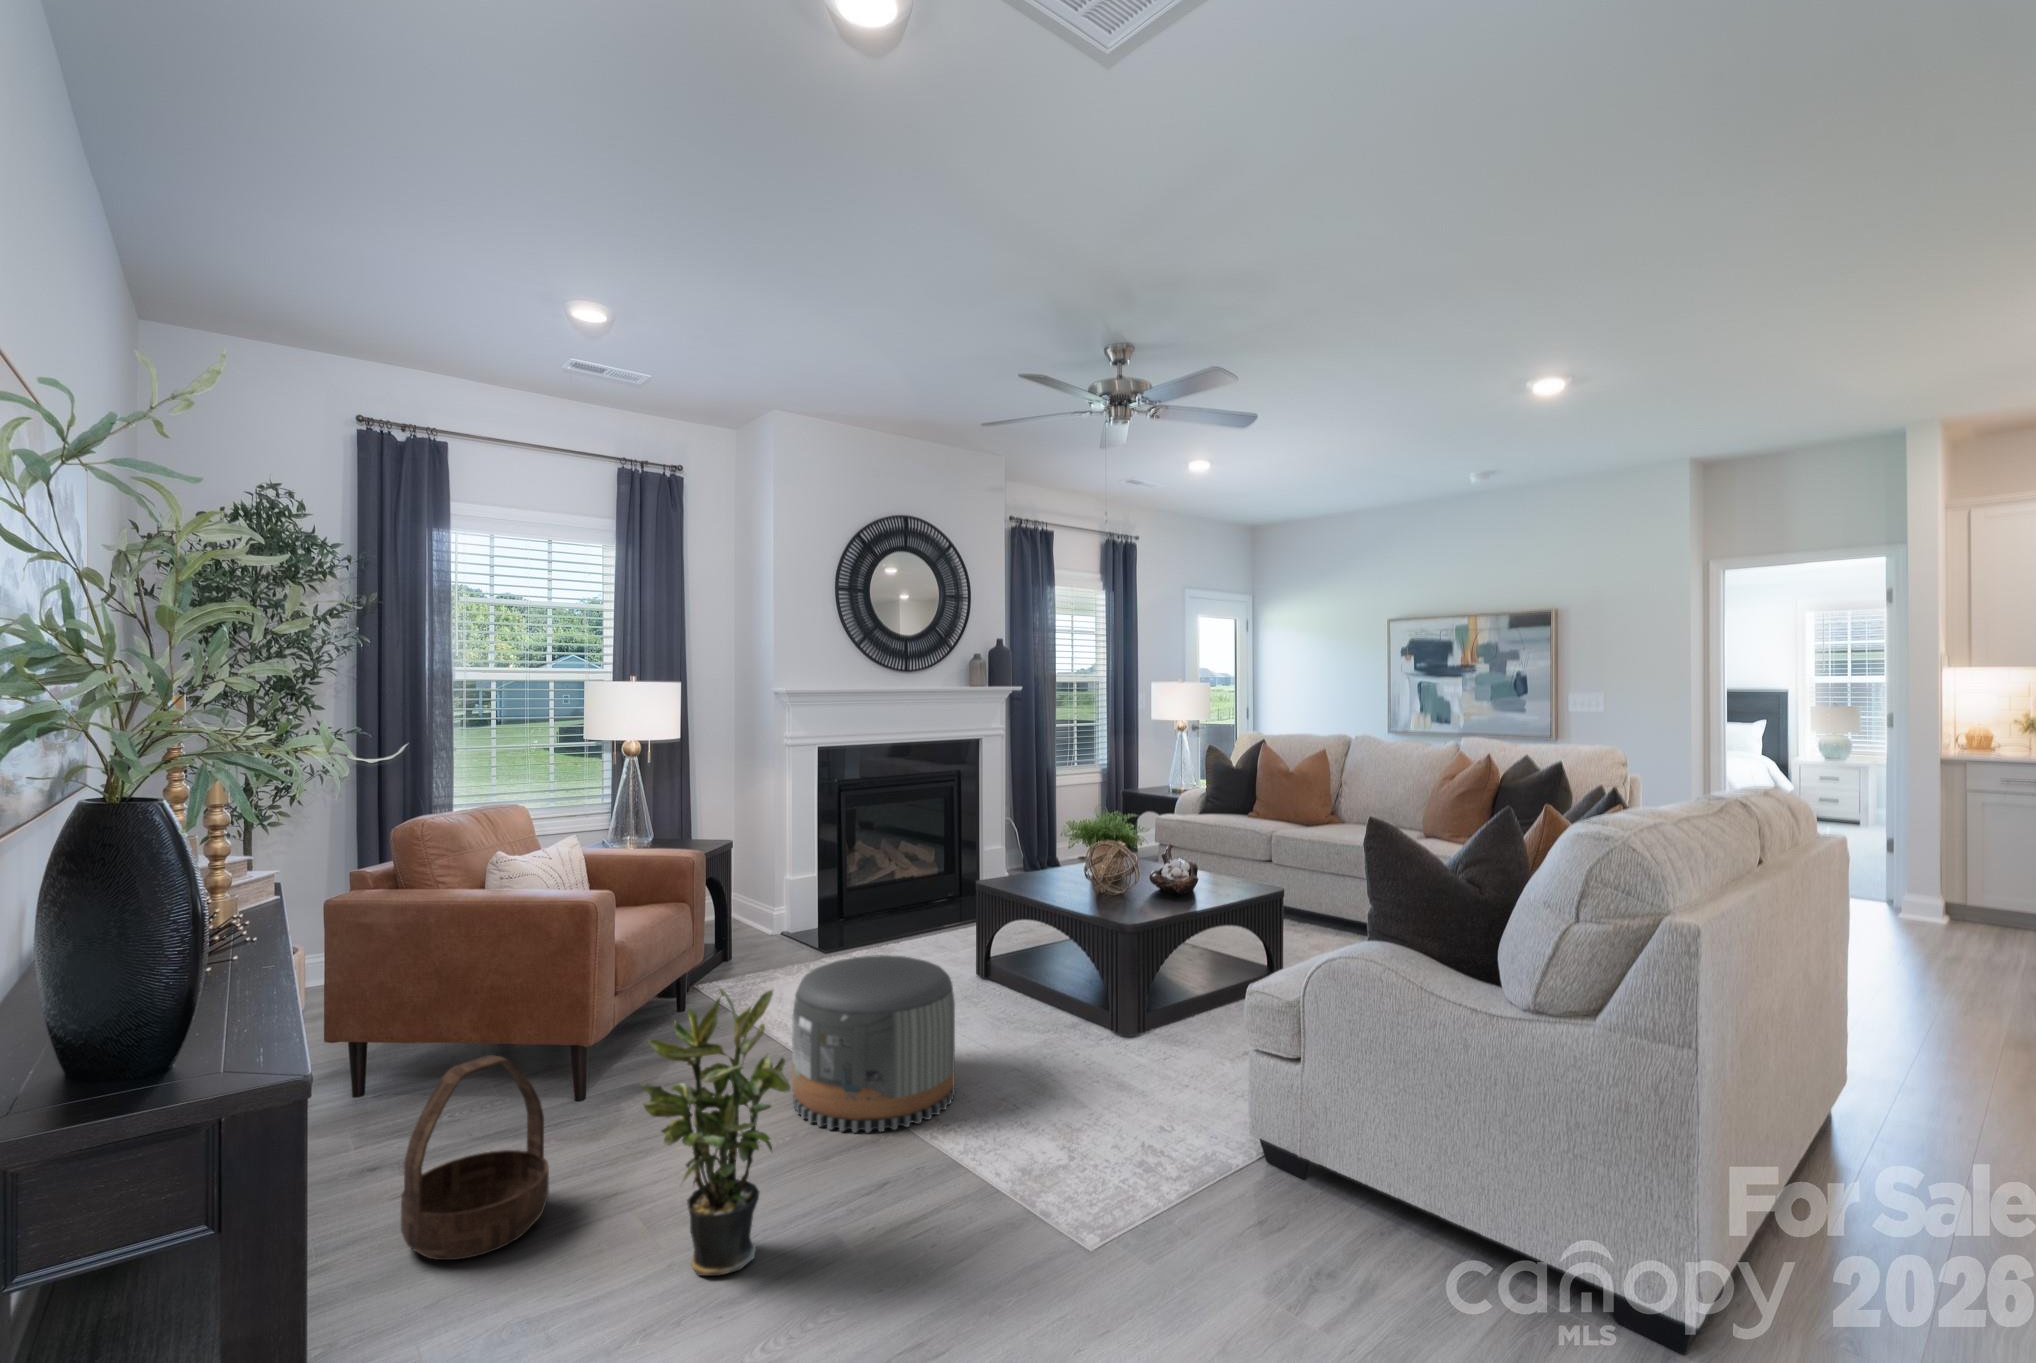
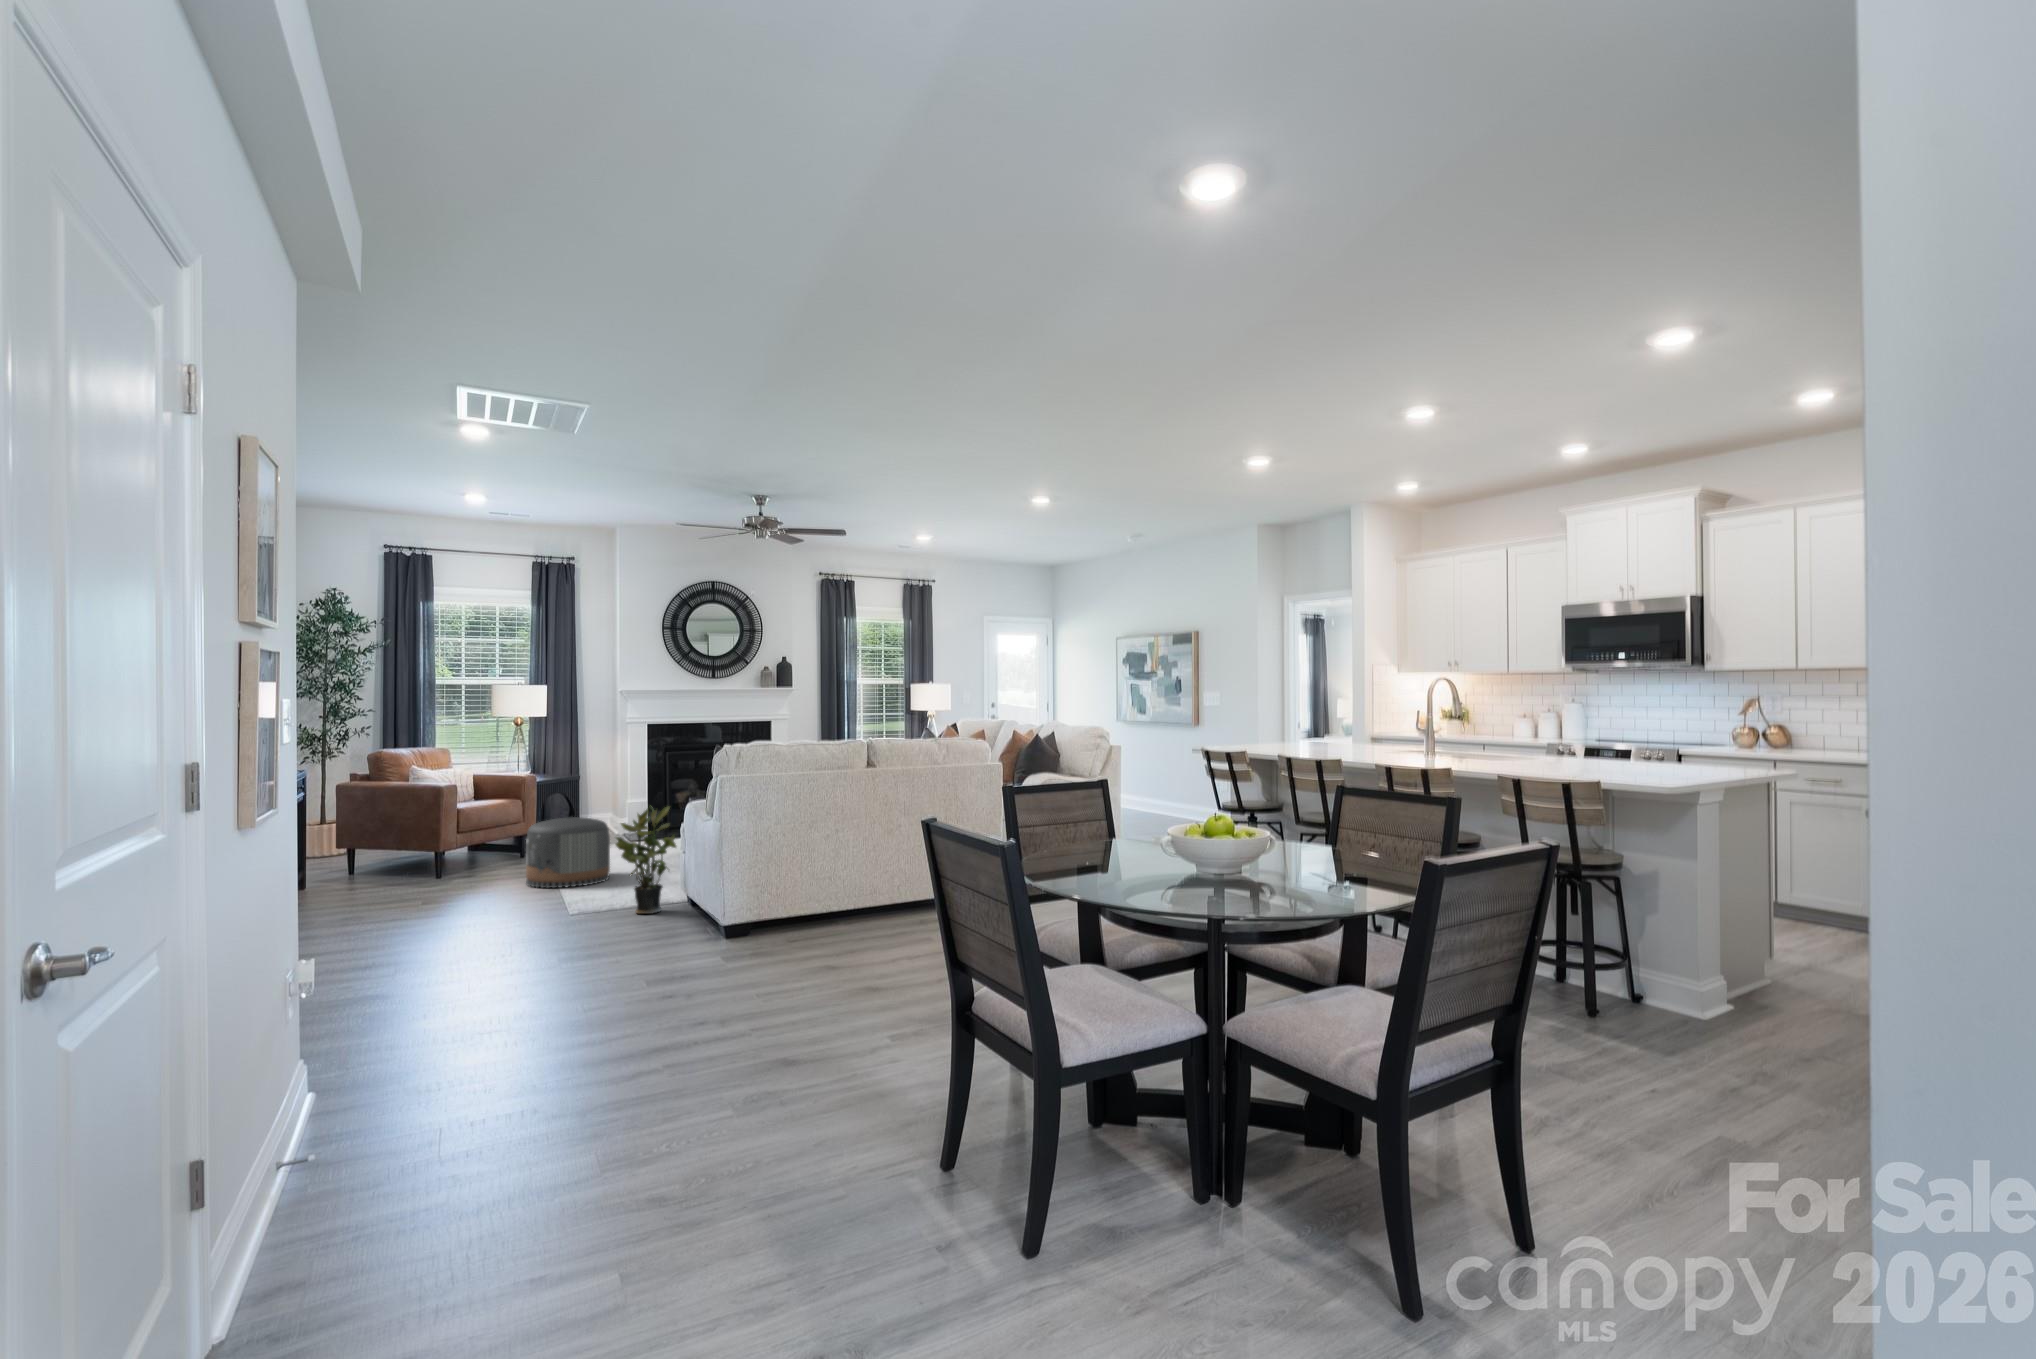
potted plant: present [642,988,791,1276] -> present [616,806,676,914]
basket: present [401,1055,549,1260] -> none [338,834,398,905]

